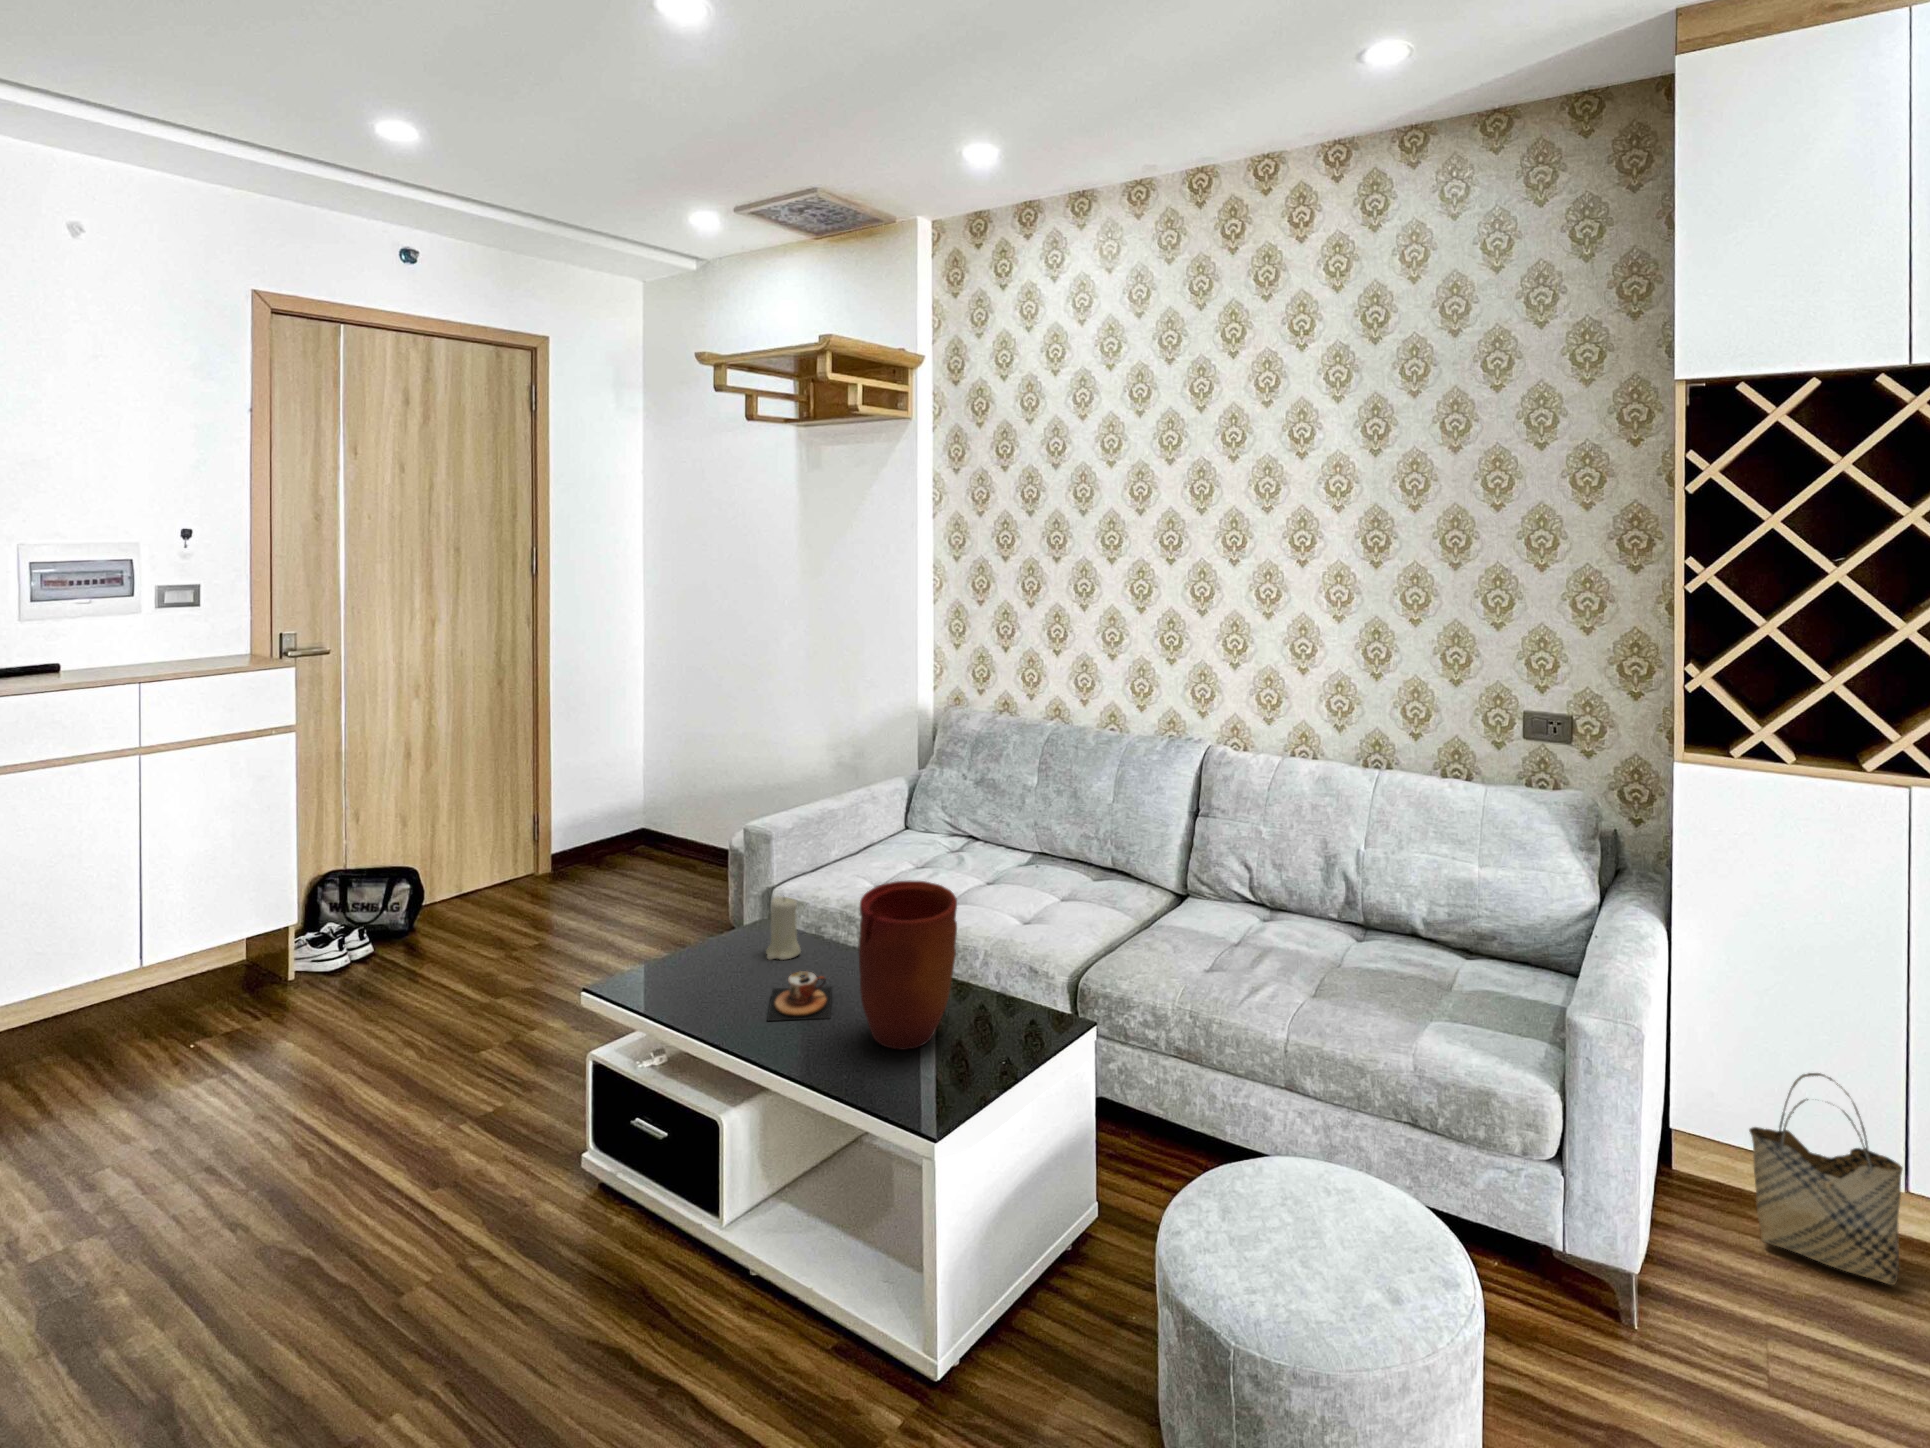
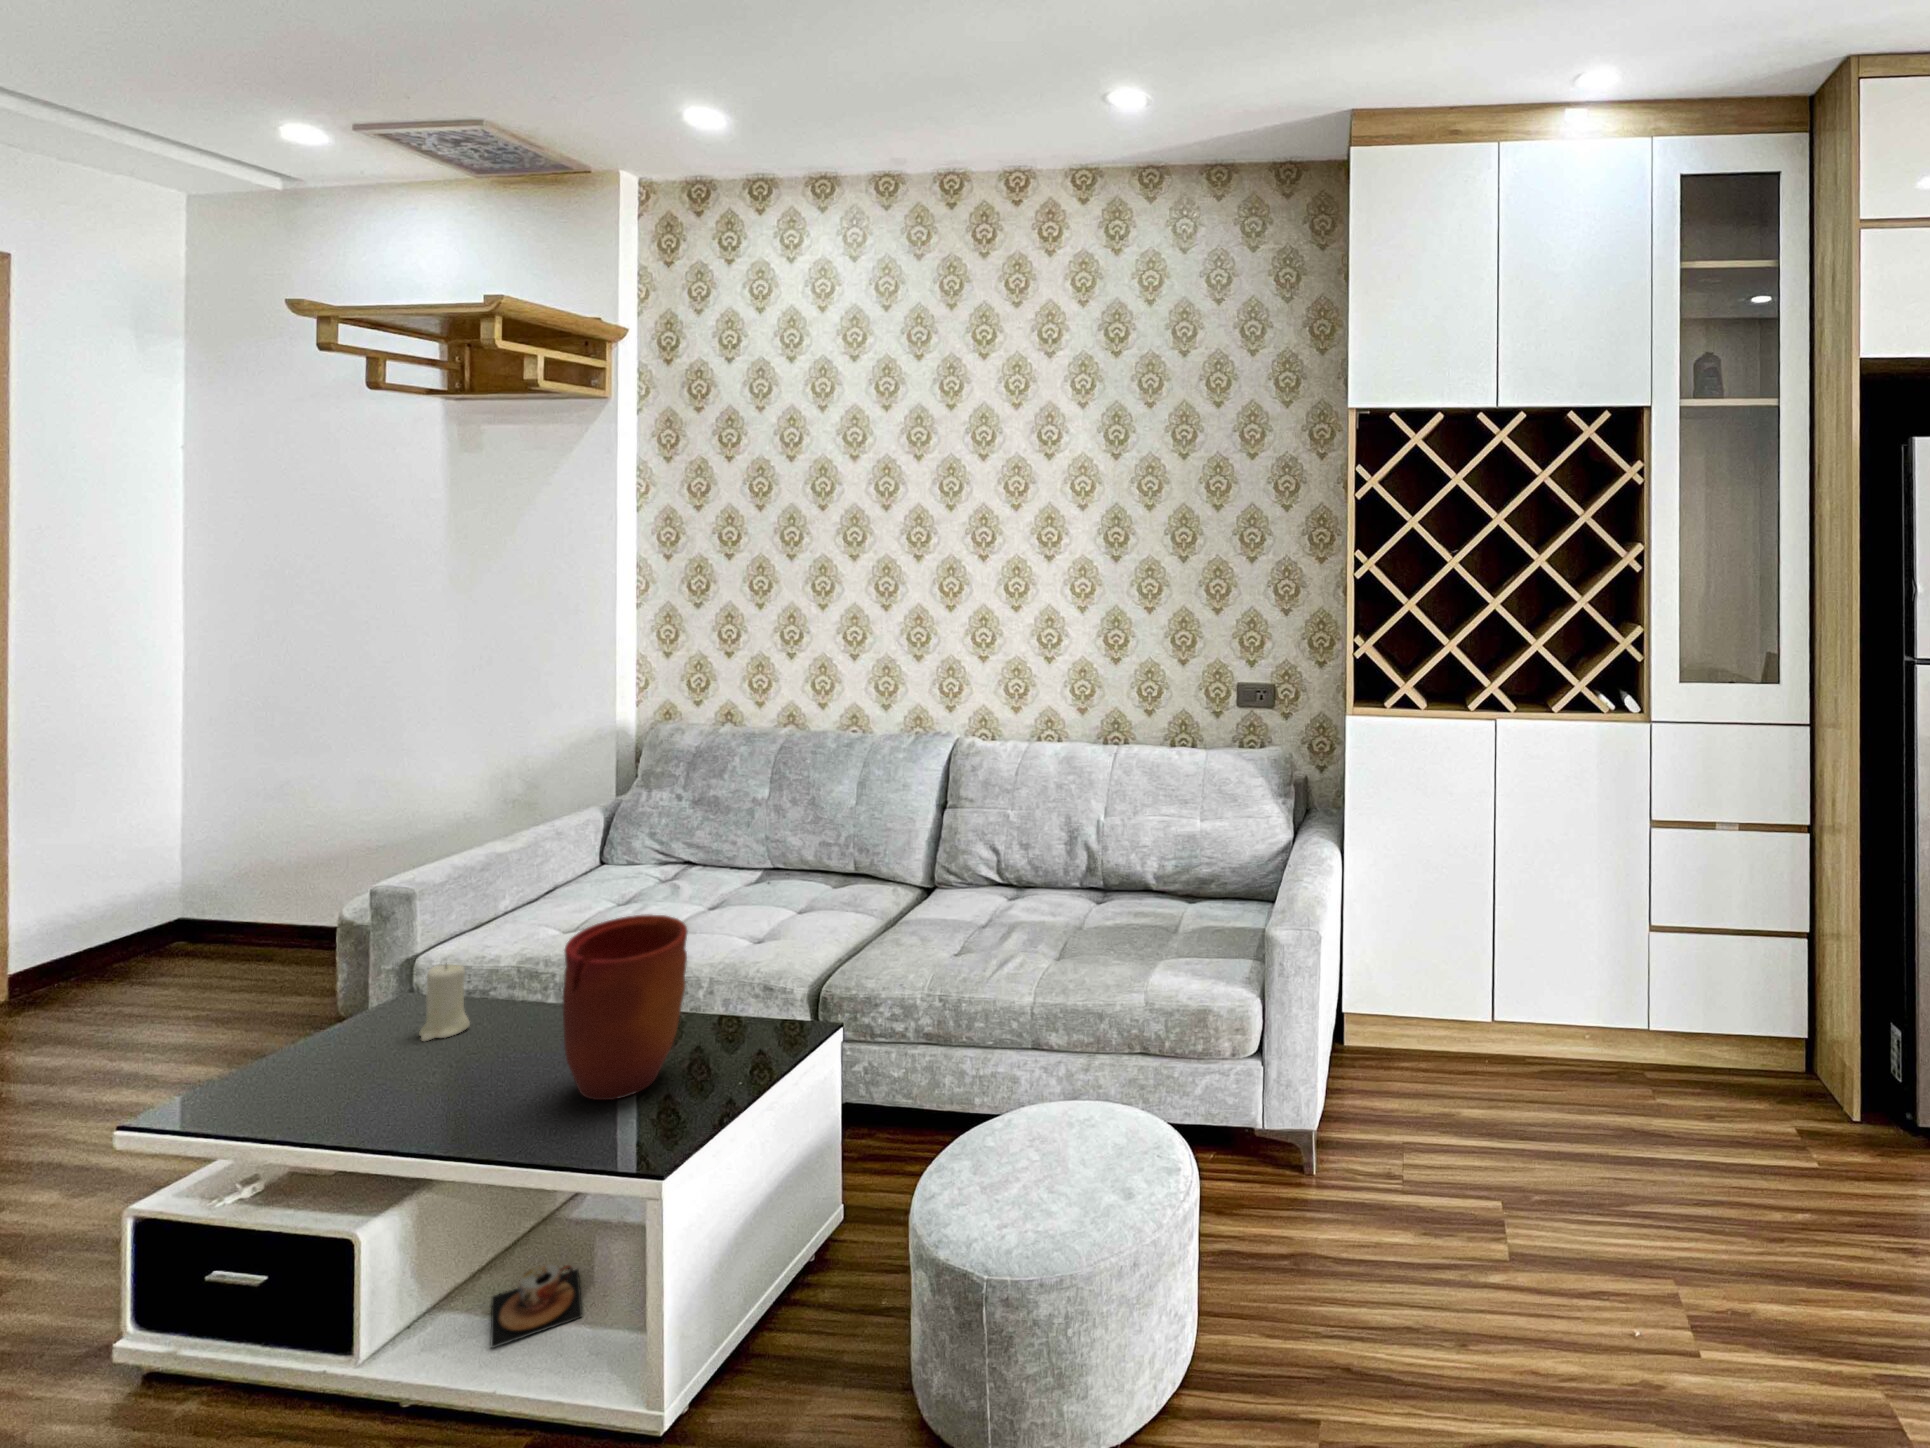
teacup: present [767,971,832,1021] -> present [491,1264,582,1348]
woven basket: present [1749,1073,1903,1285] -> none [1389,942,1483,1087]

